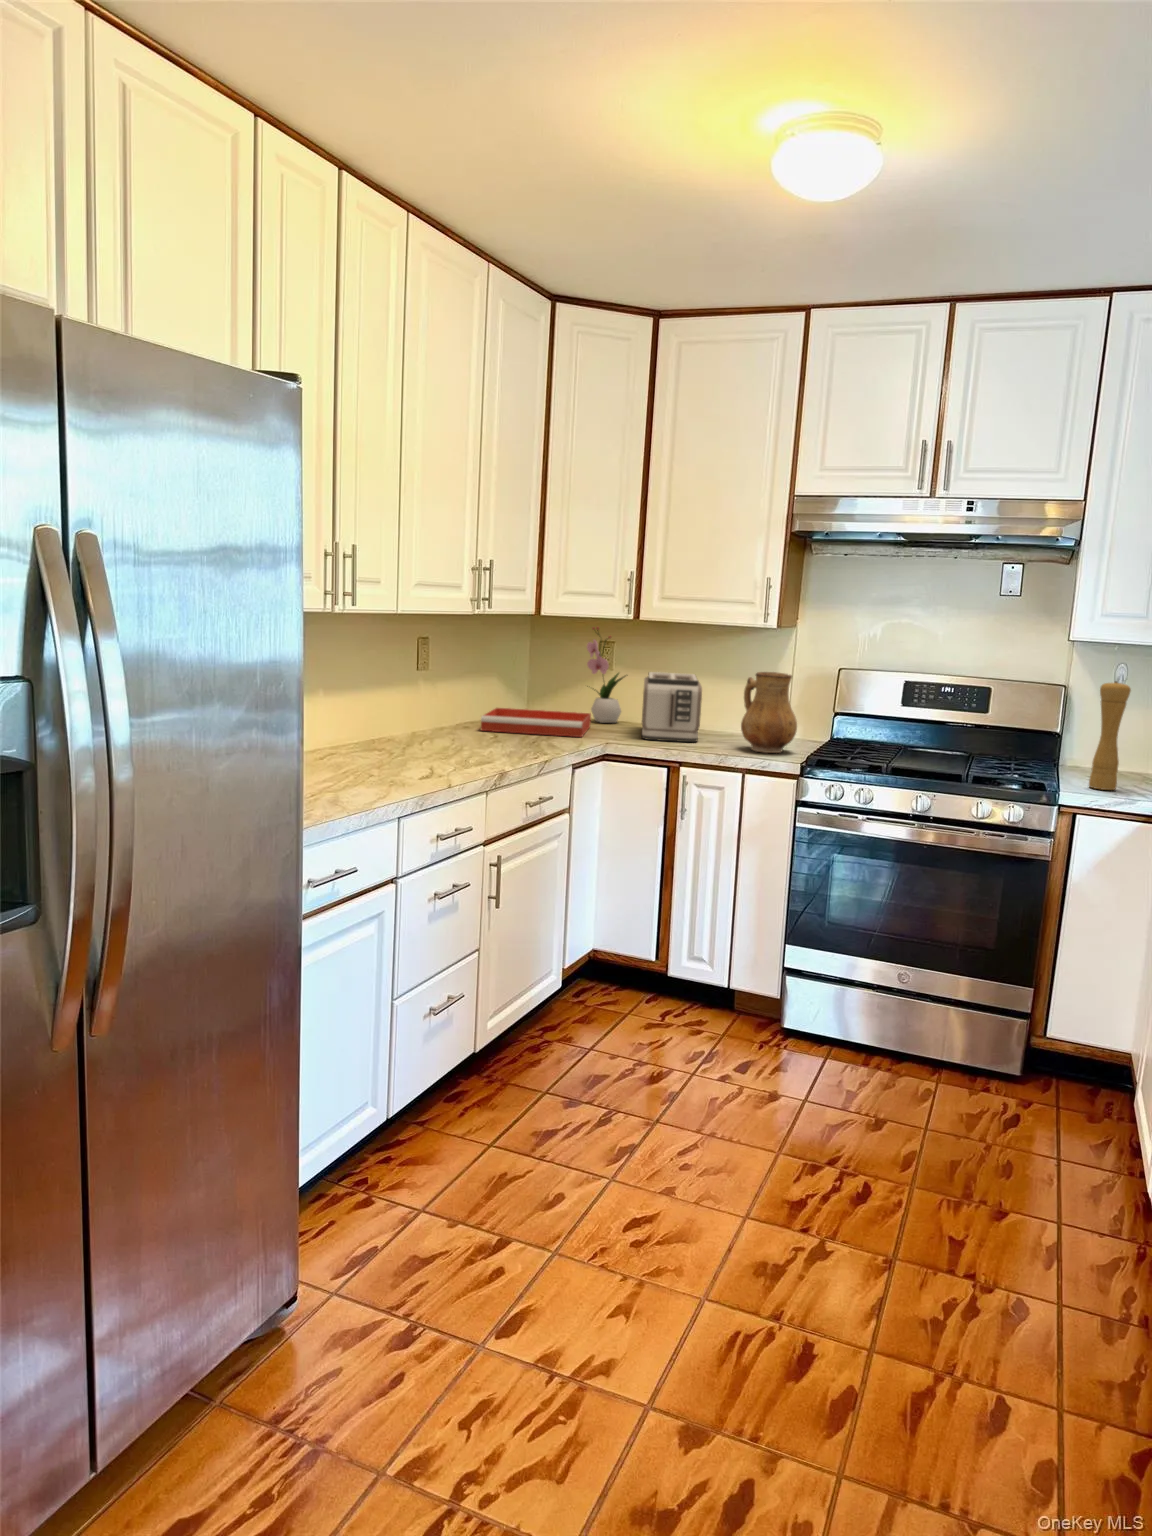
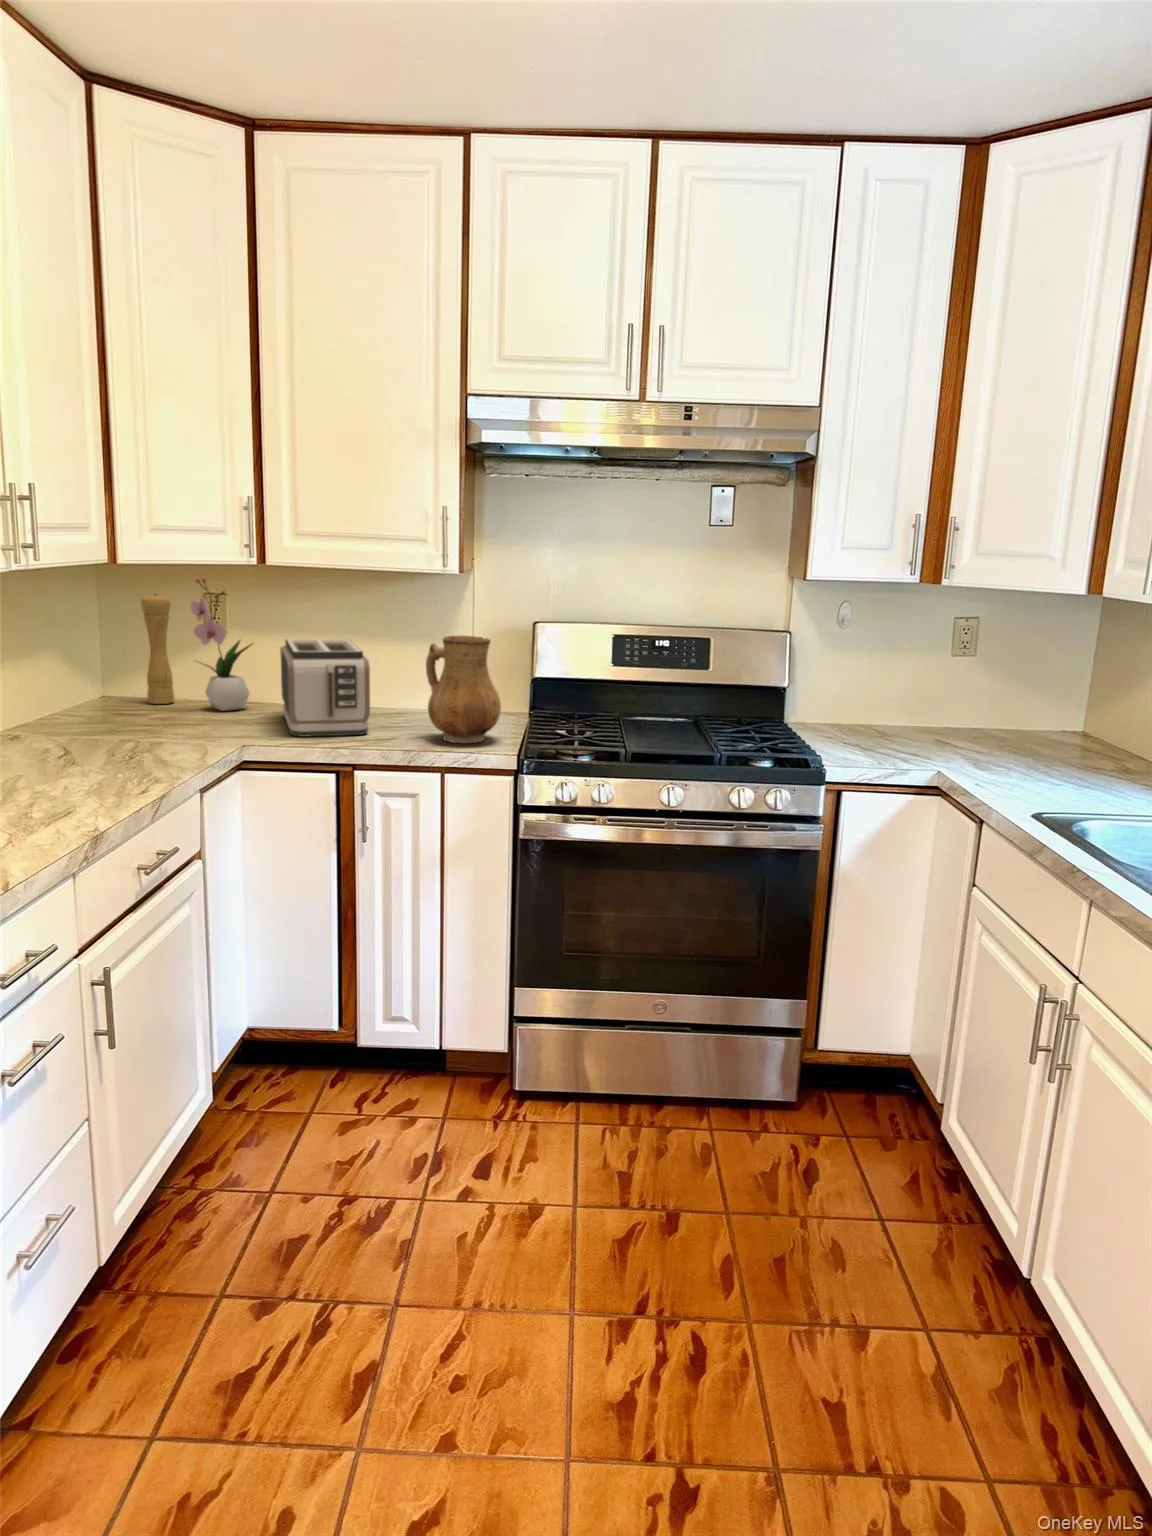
pepper mill: present [1089,681,1131,790] -> present [141,594,174,704]
tray: present [481,708,591,737] -> none [40,701,210,745]

